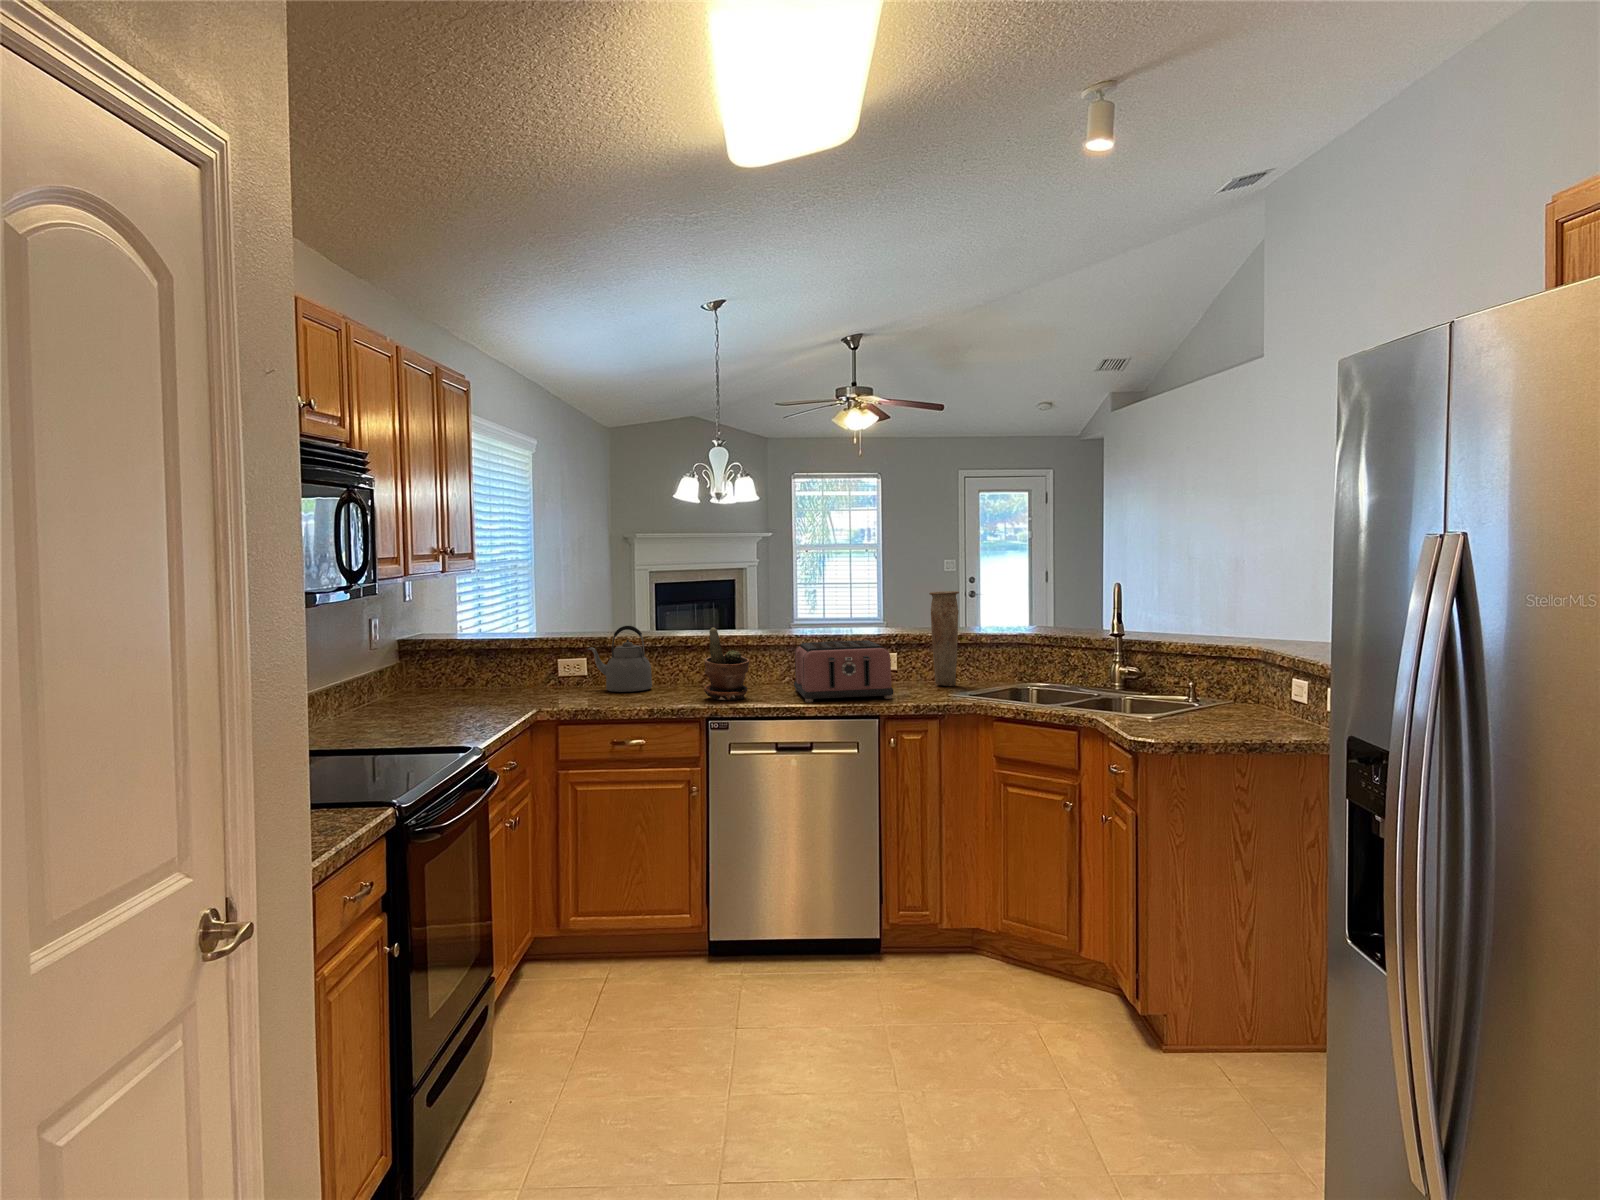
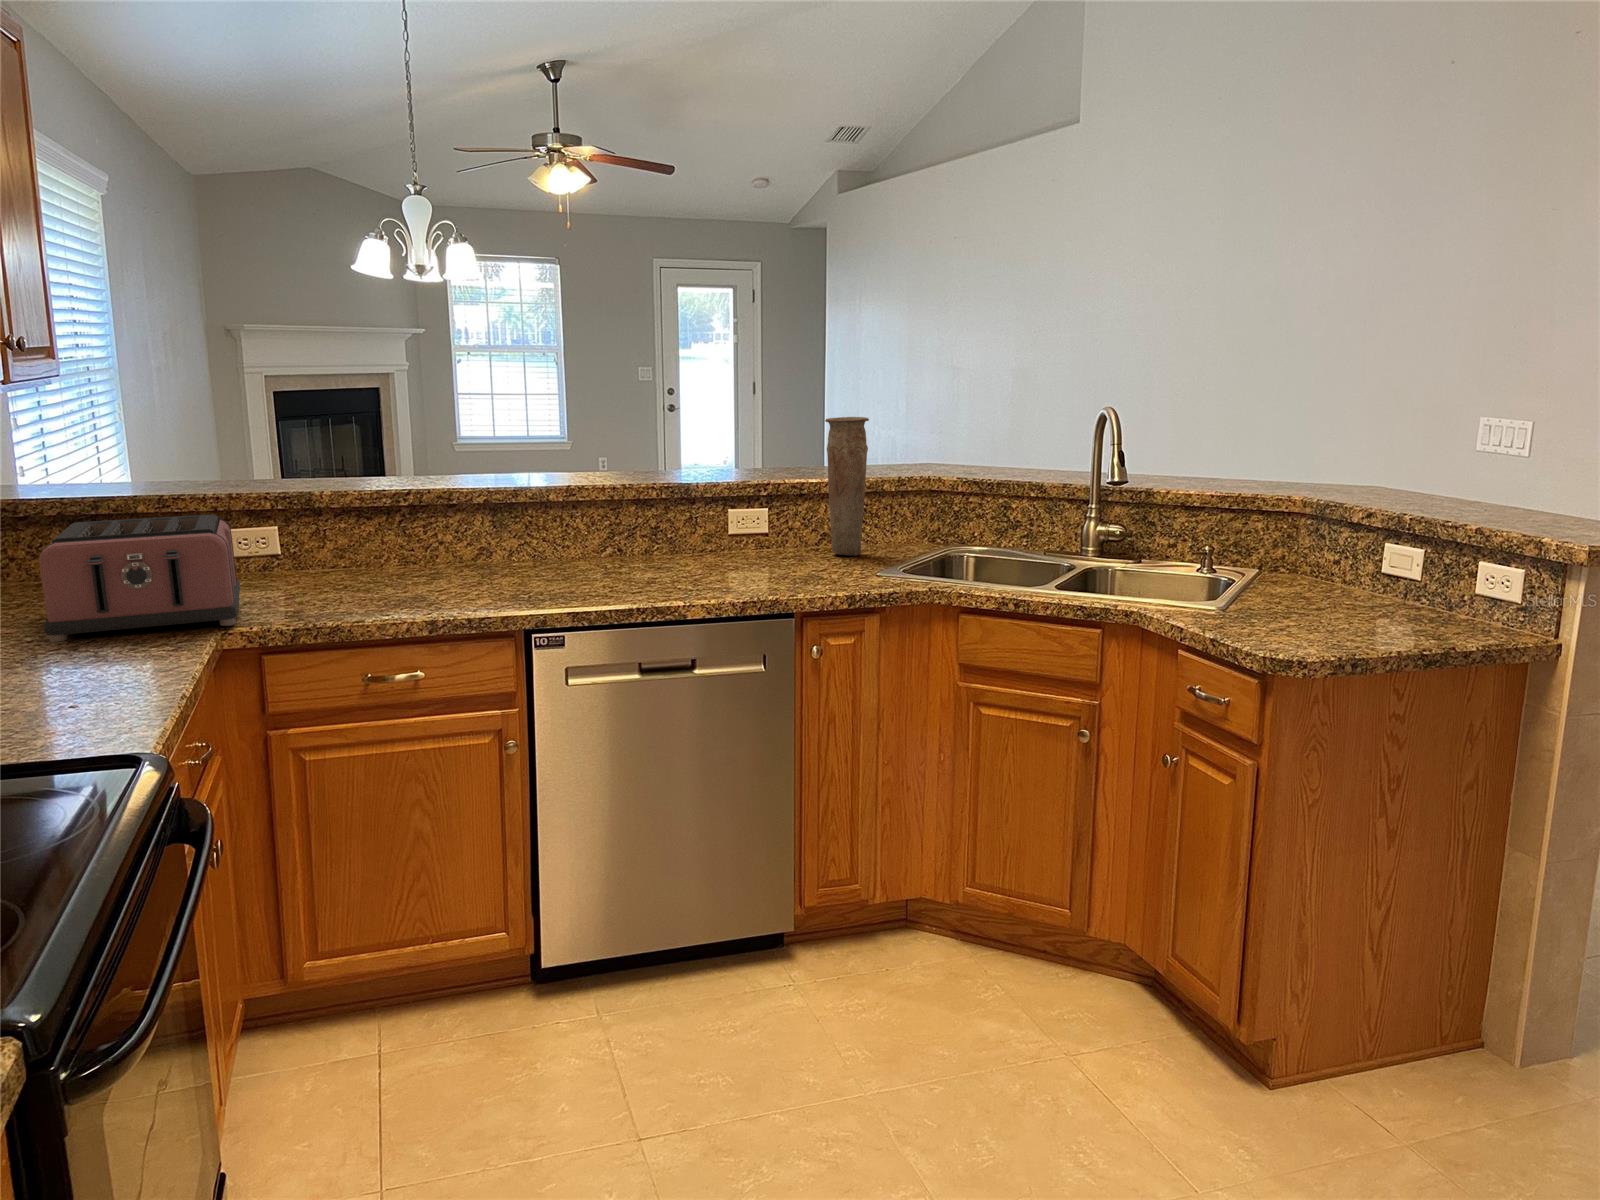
kettle: present [588,626,652,692] -> none [280,473,400,584]
potted plant: present [704,628,749,700] -> none [505,478,580,595]
toaster: present [794,640,893,702] -> present [39,514,240,642]

